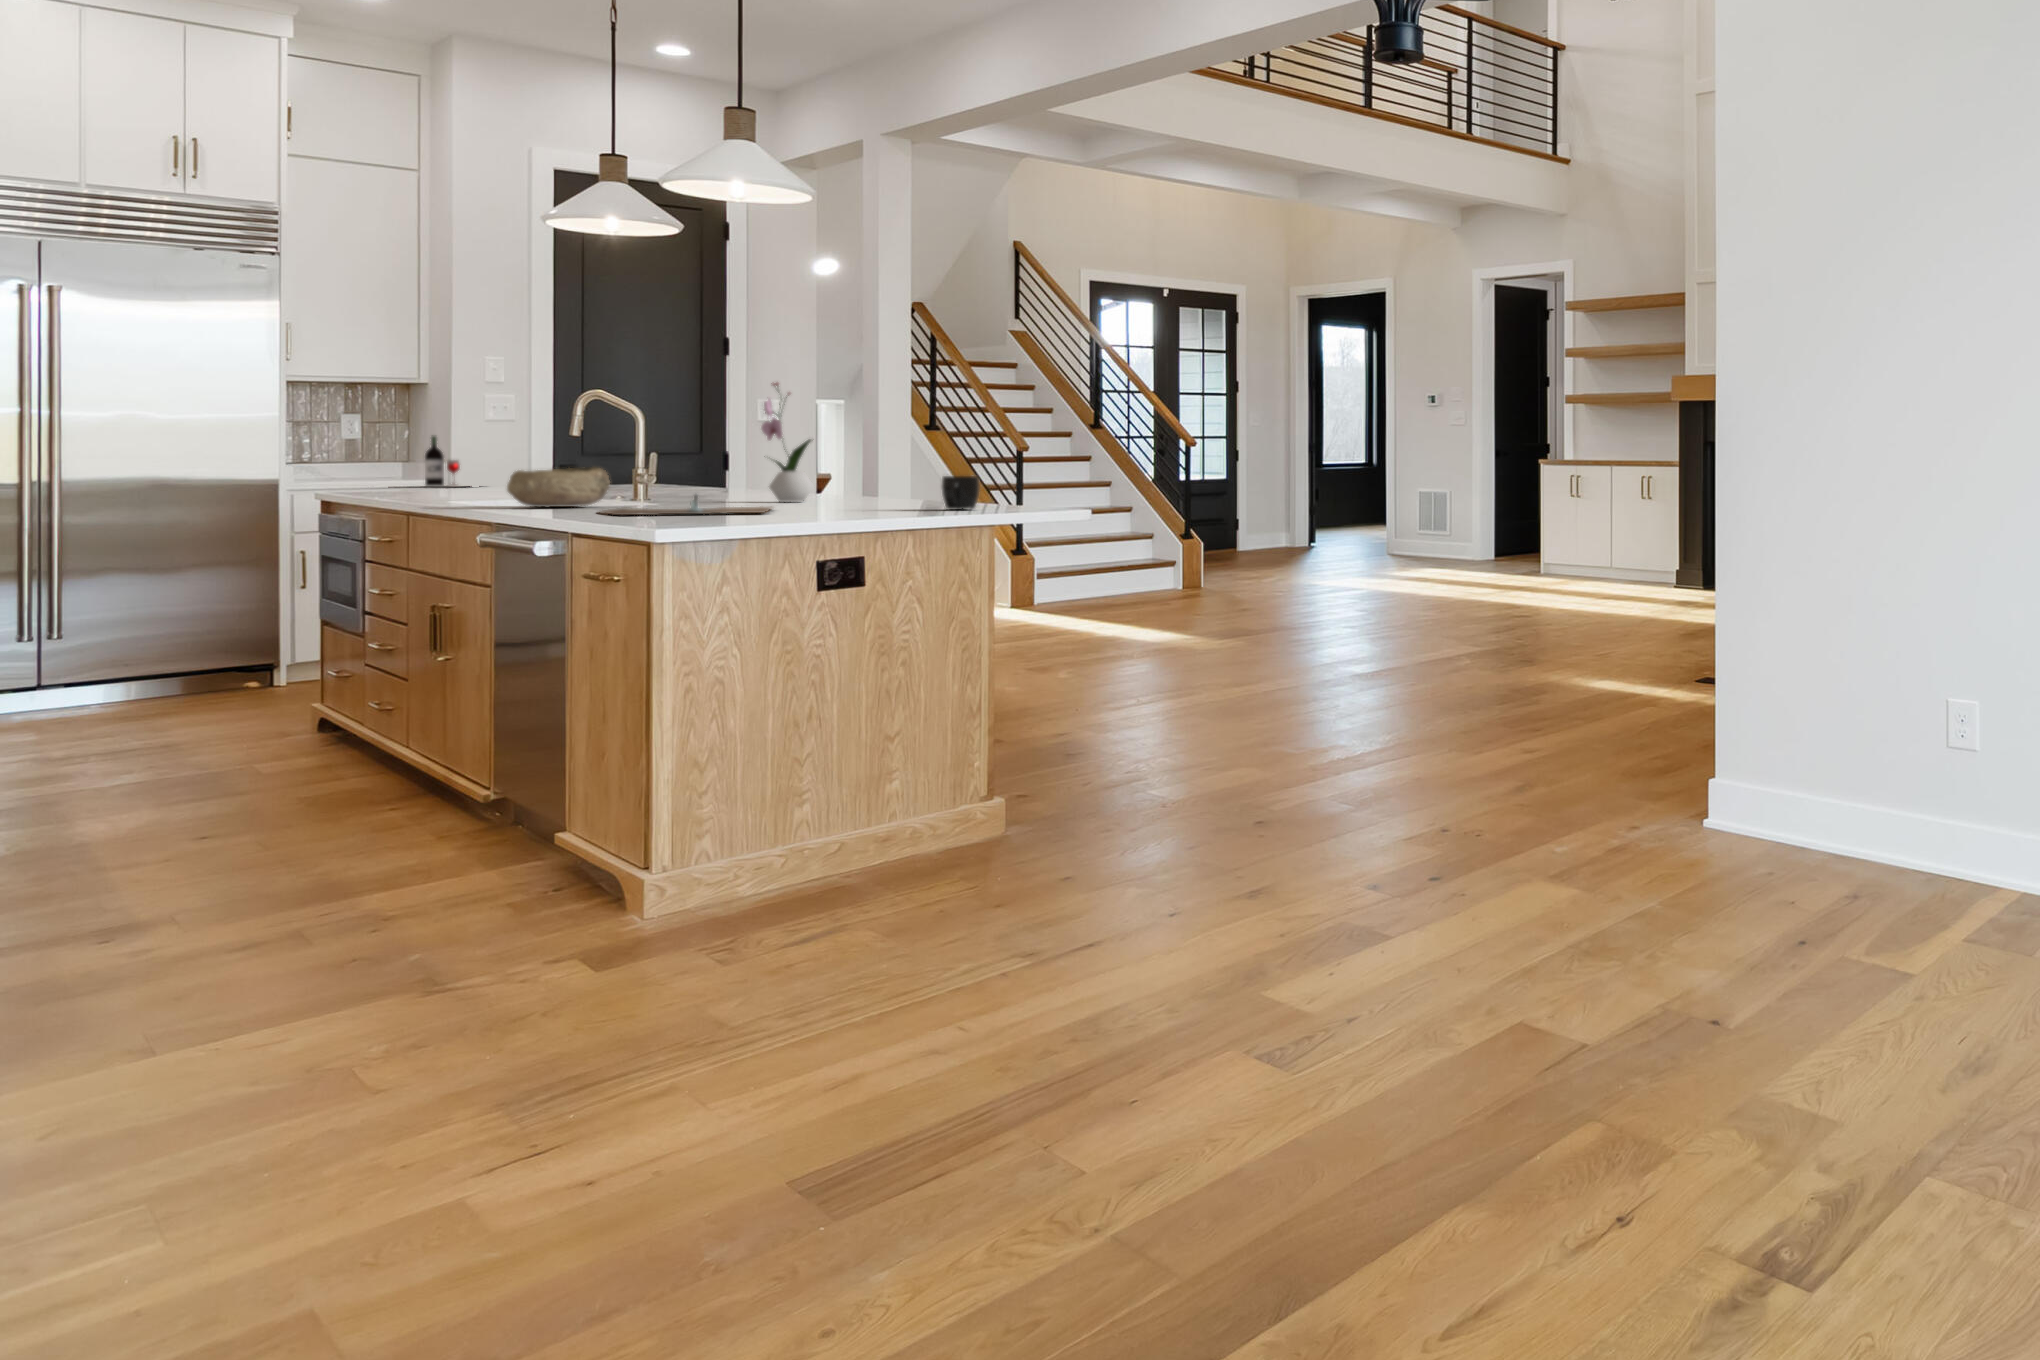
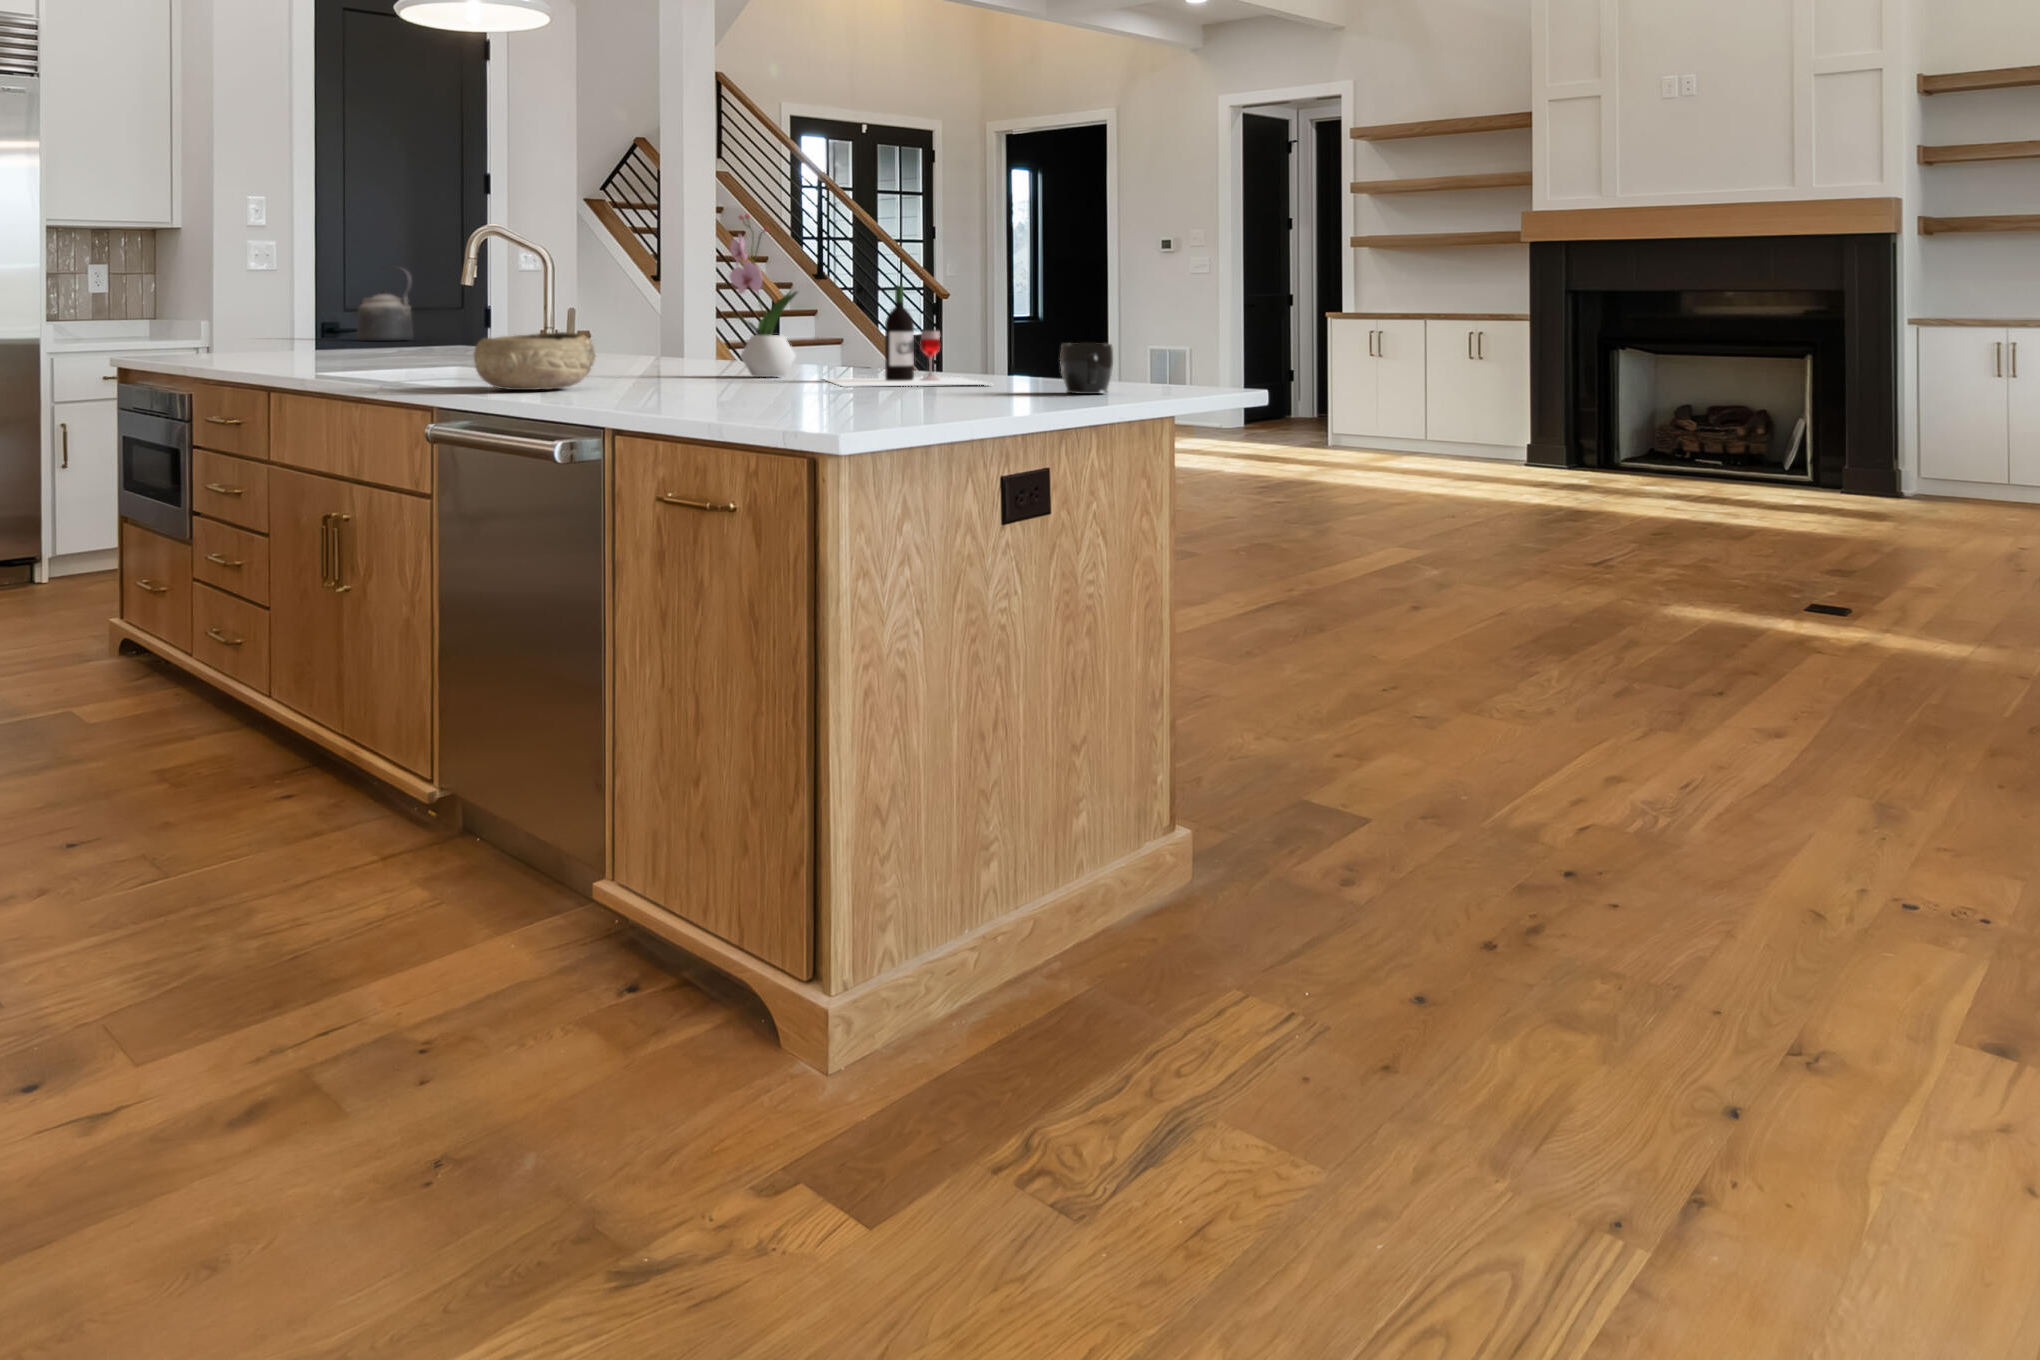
kettle: none [590,417,650,481] -> present [356,266,413,341]
wine bottle: present [425,436,460,487] -> present [827,285,993,387]
cutting board: present [600,495,771,515] -> none [626,373,896,410]

